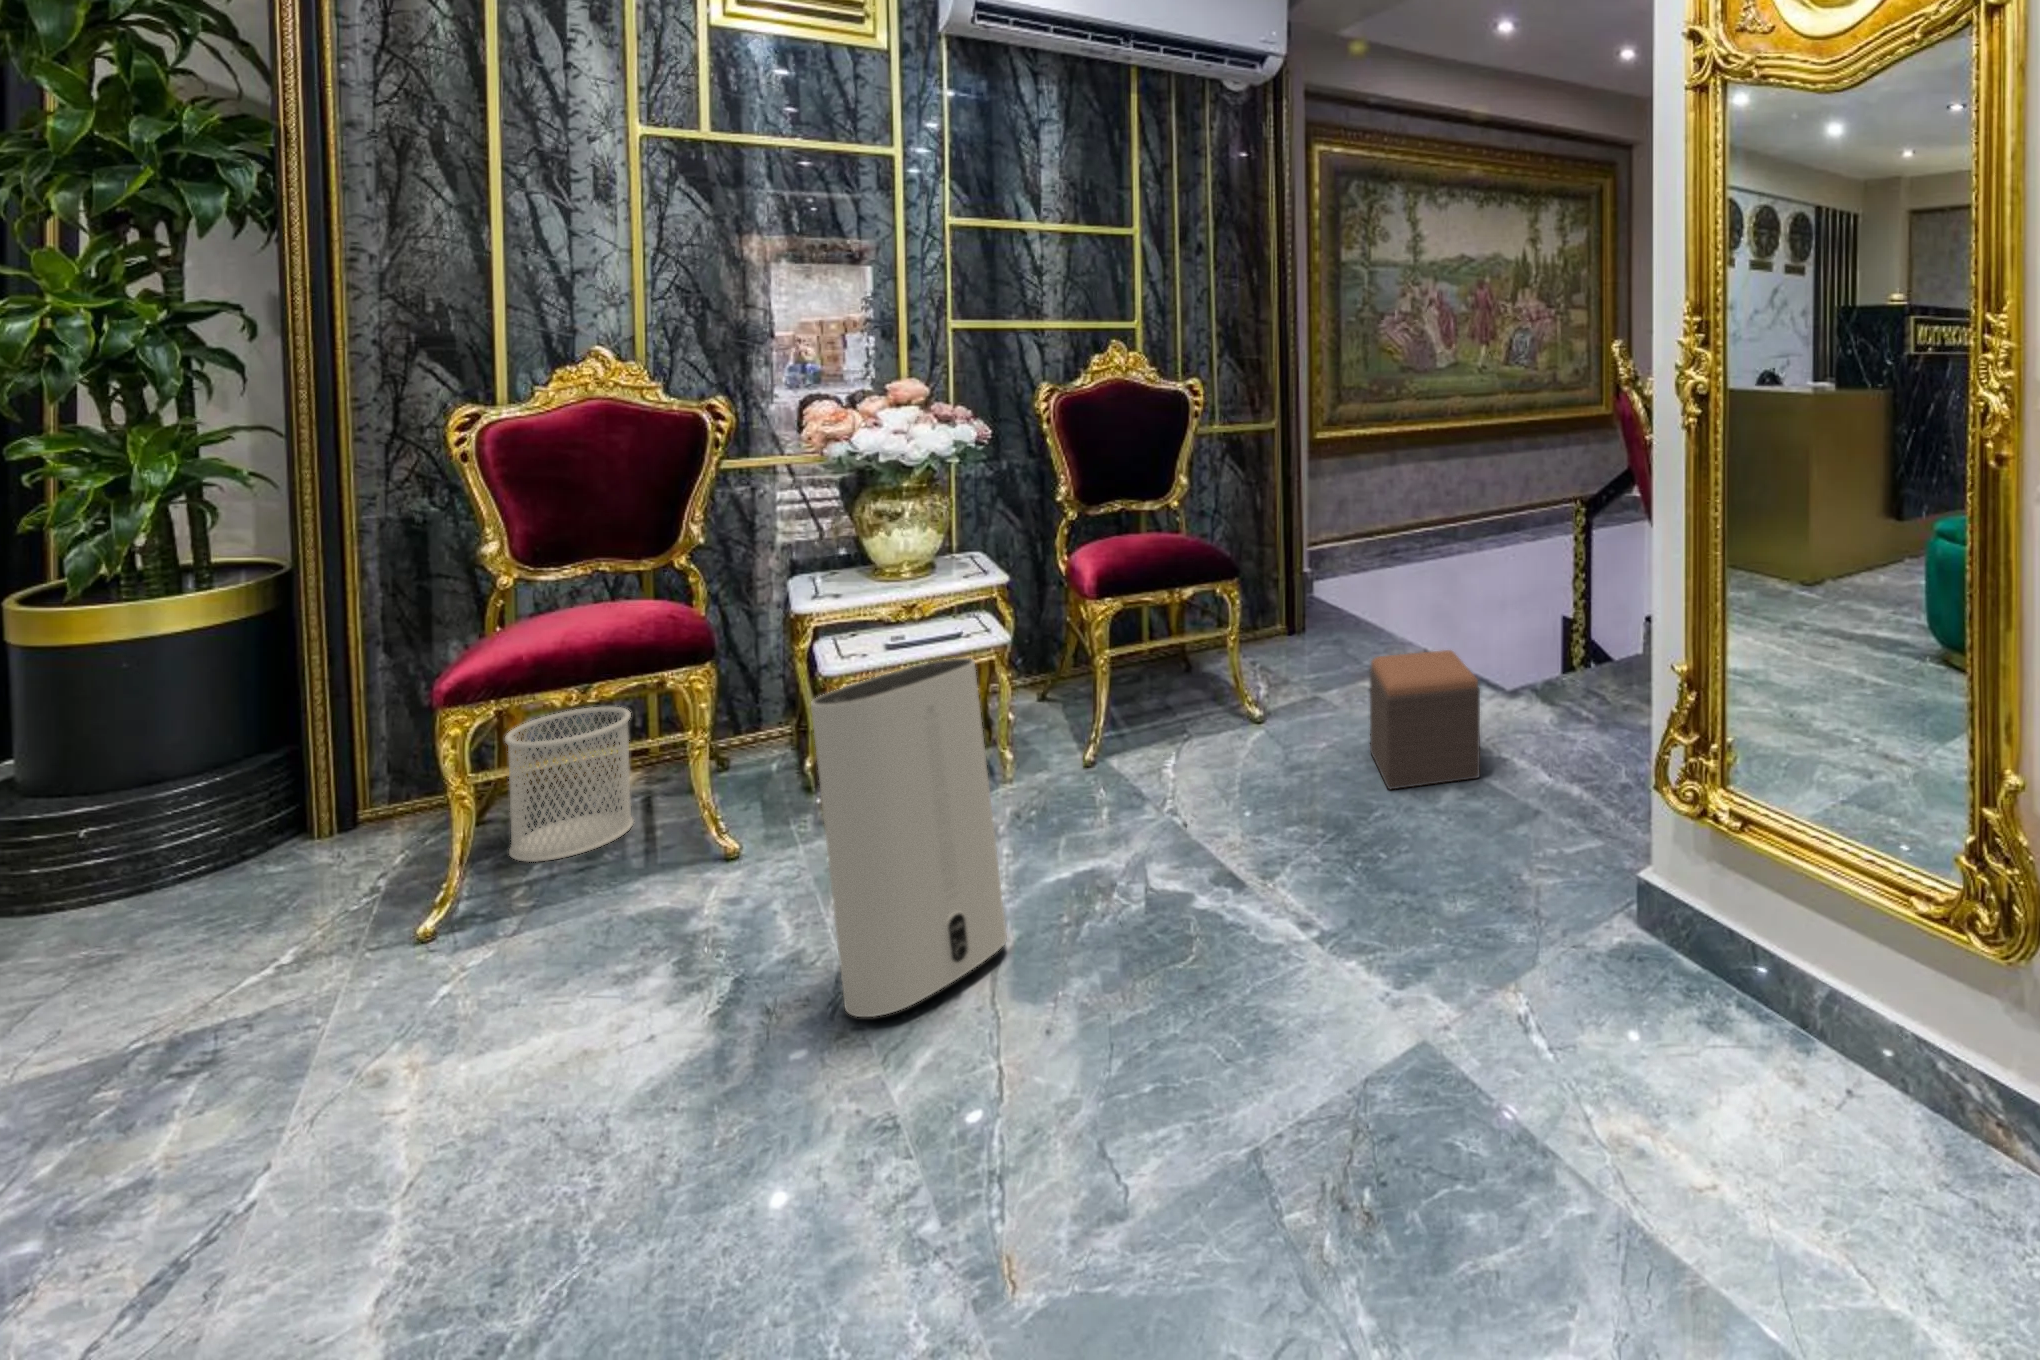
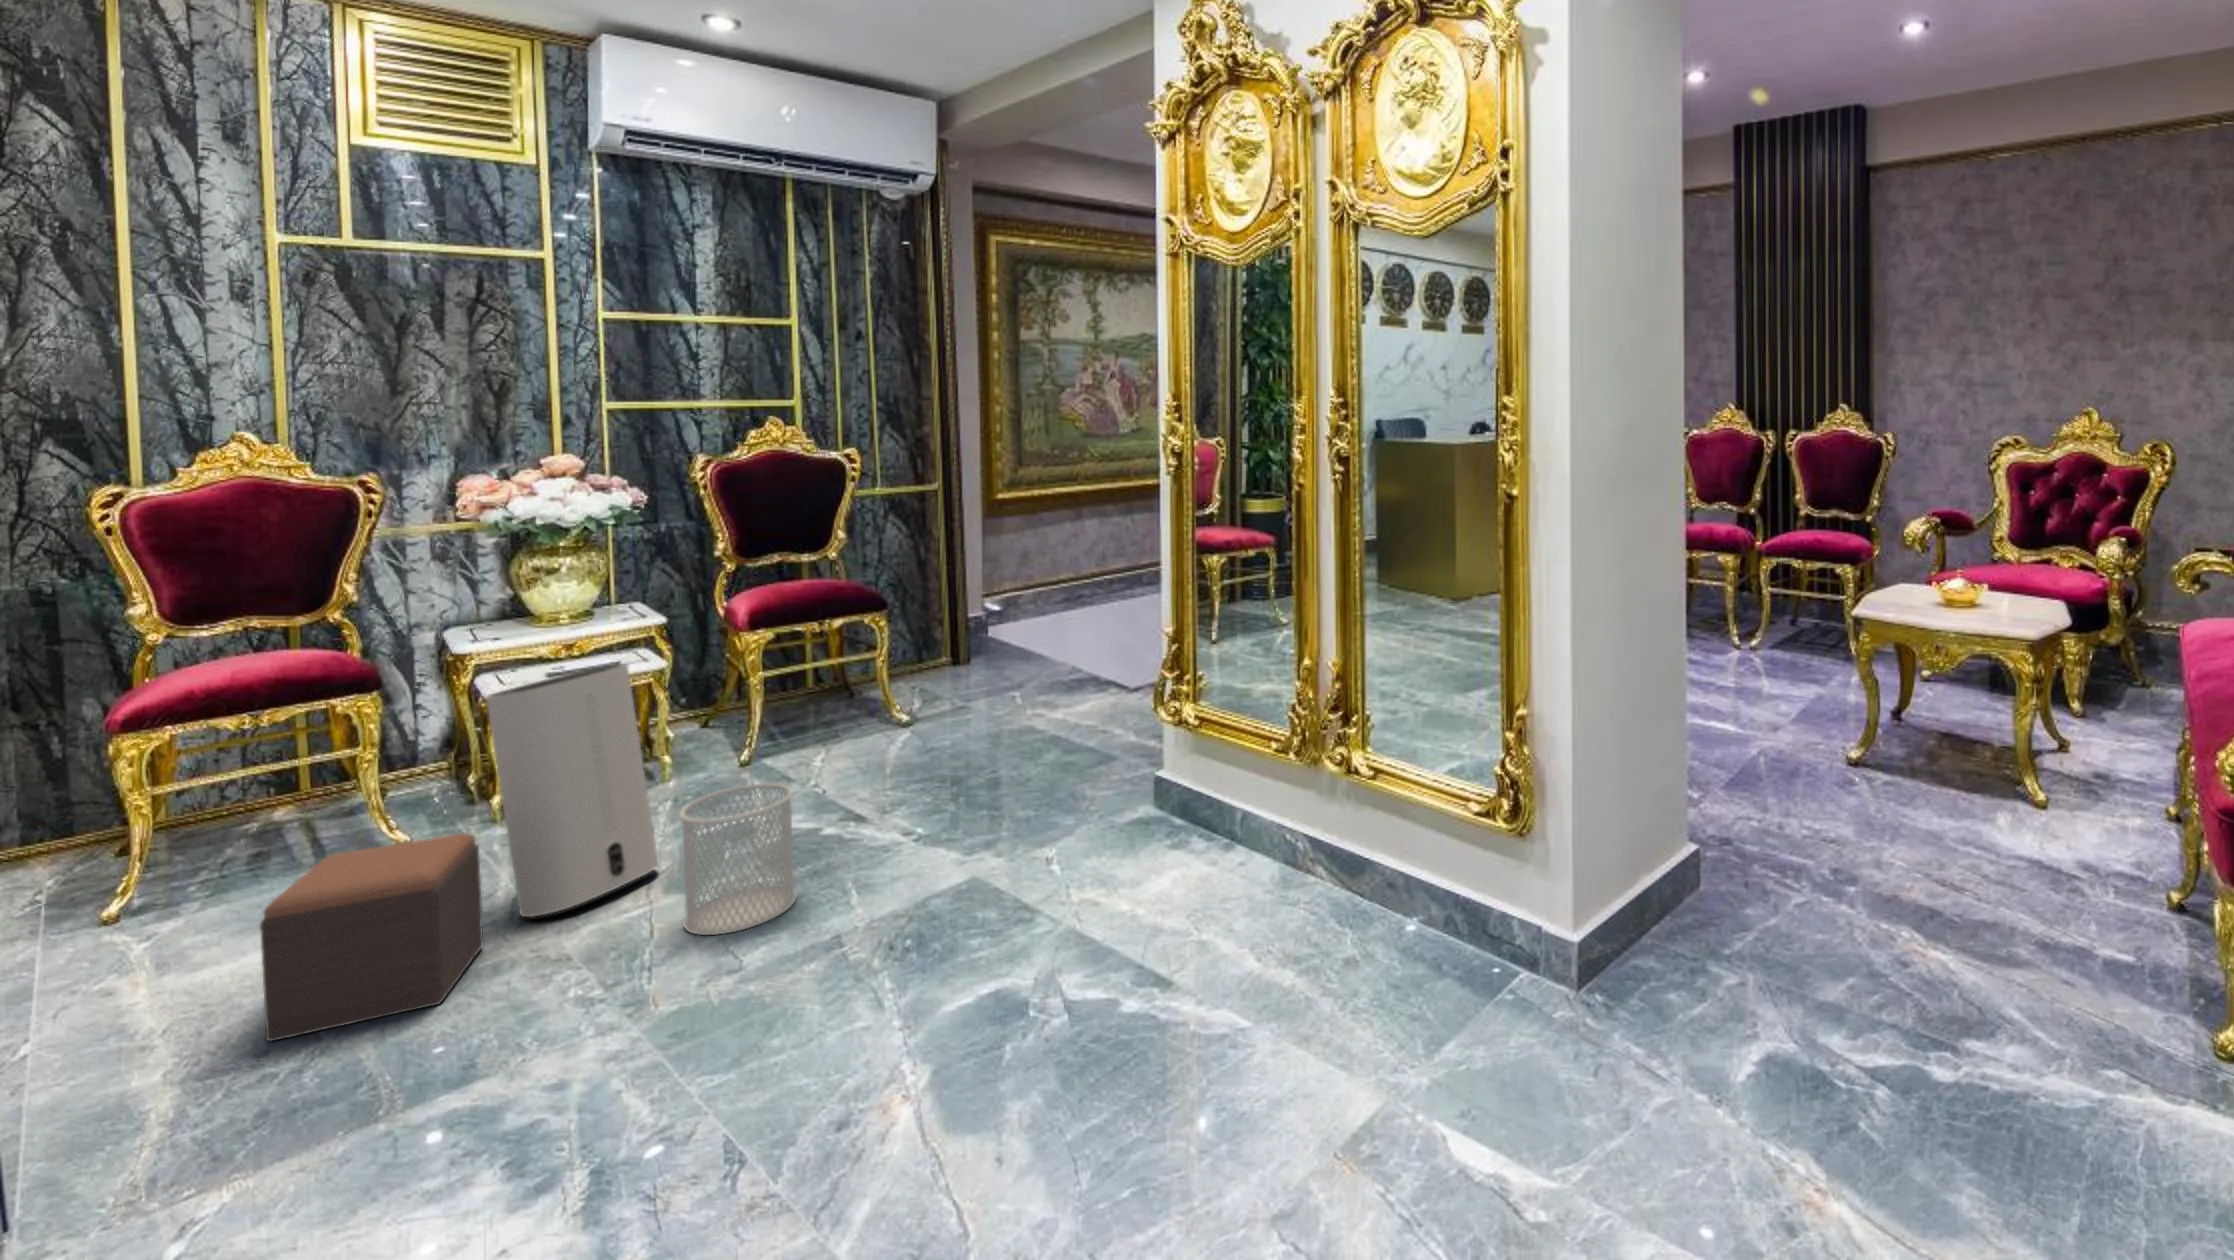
footstool: present [1370,650,1480,789] -> present [260,833,483,1041]
wastebasket: present [505,707,633,862] -> present [679,783,796,935]

